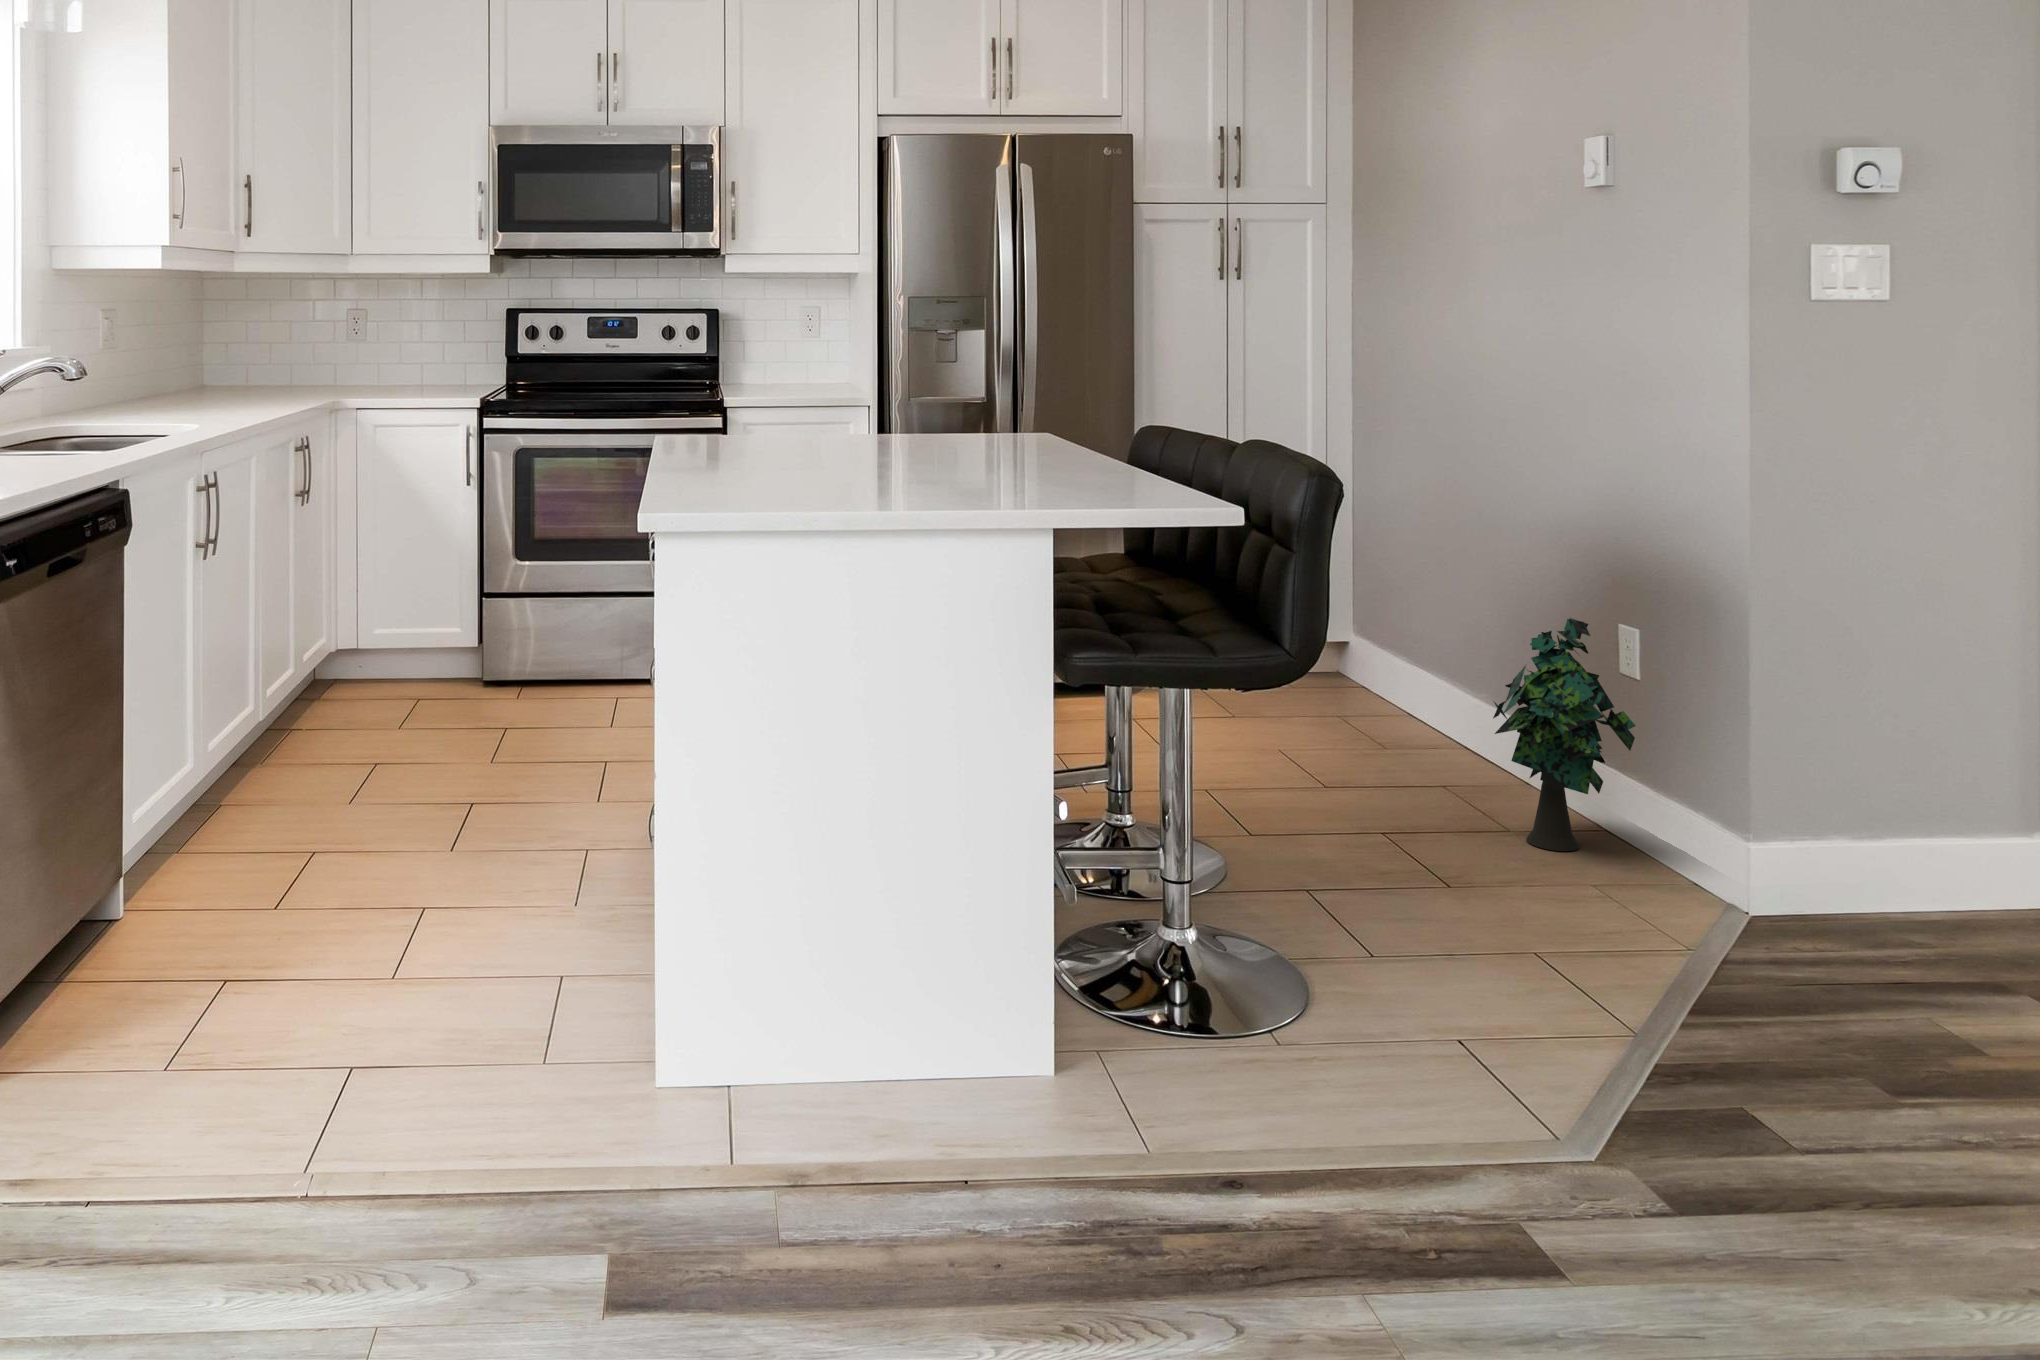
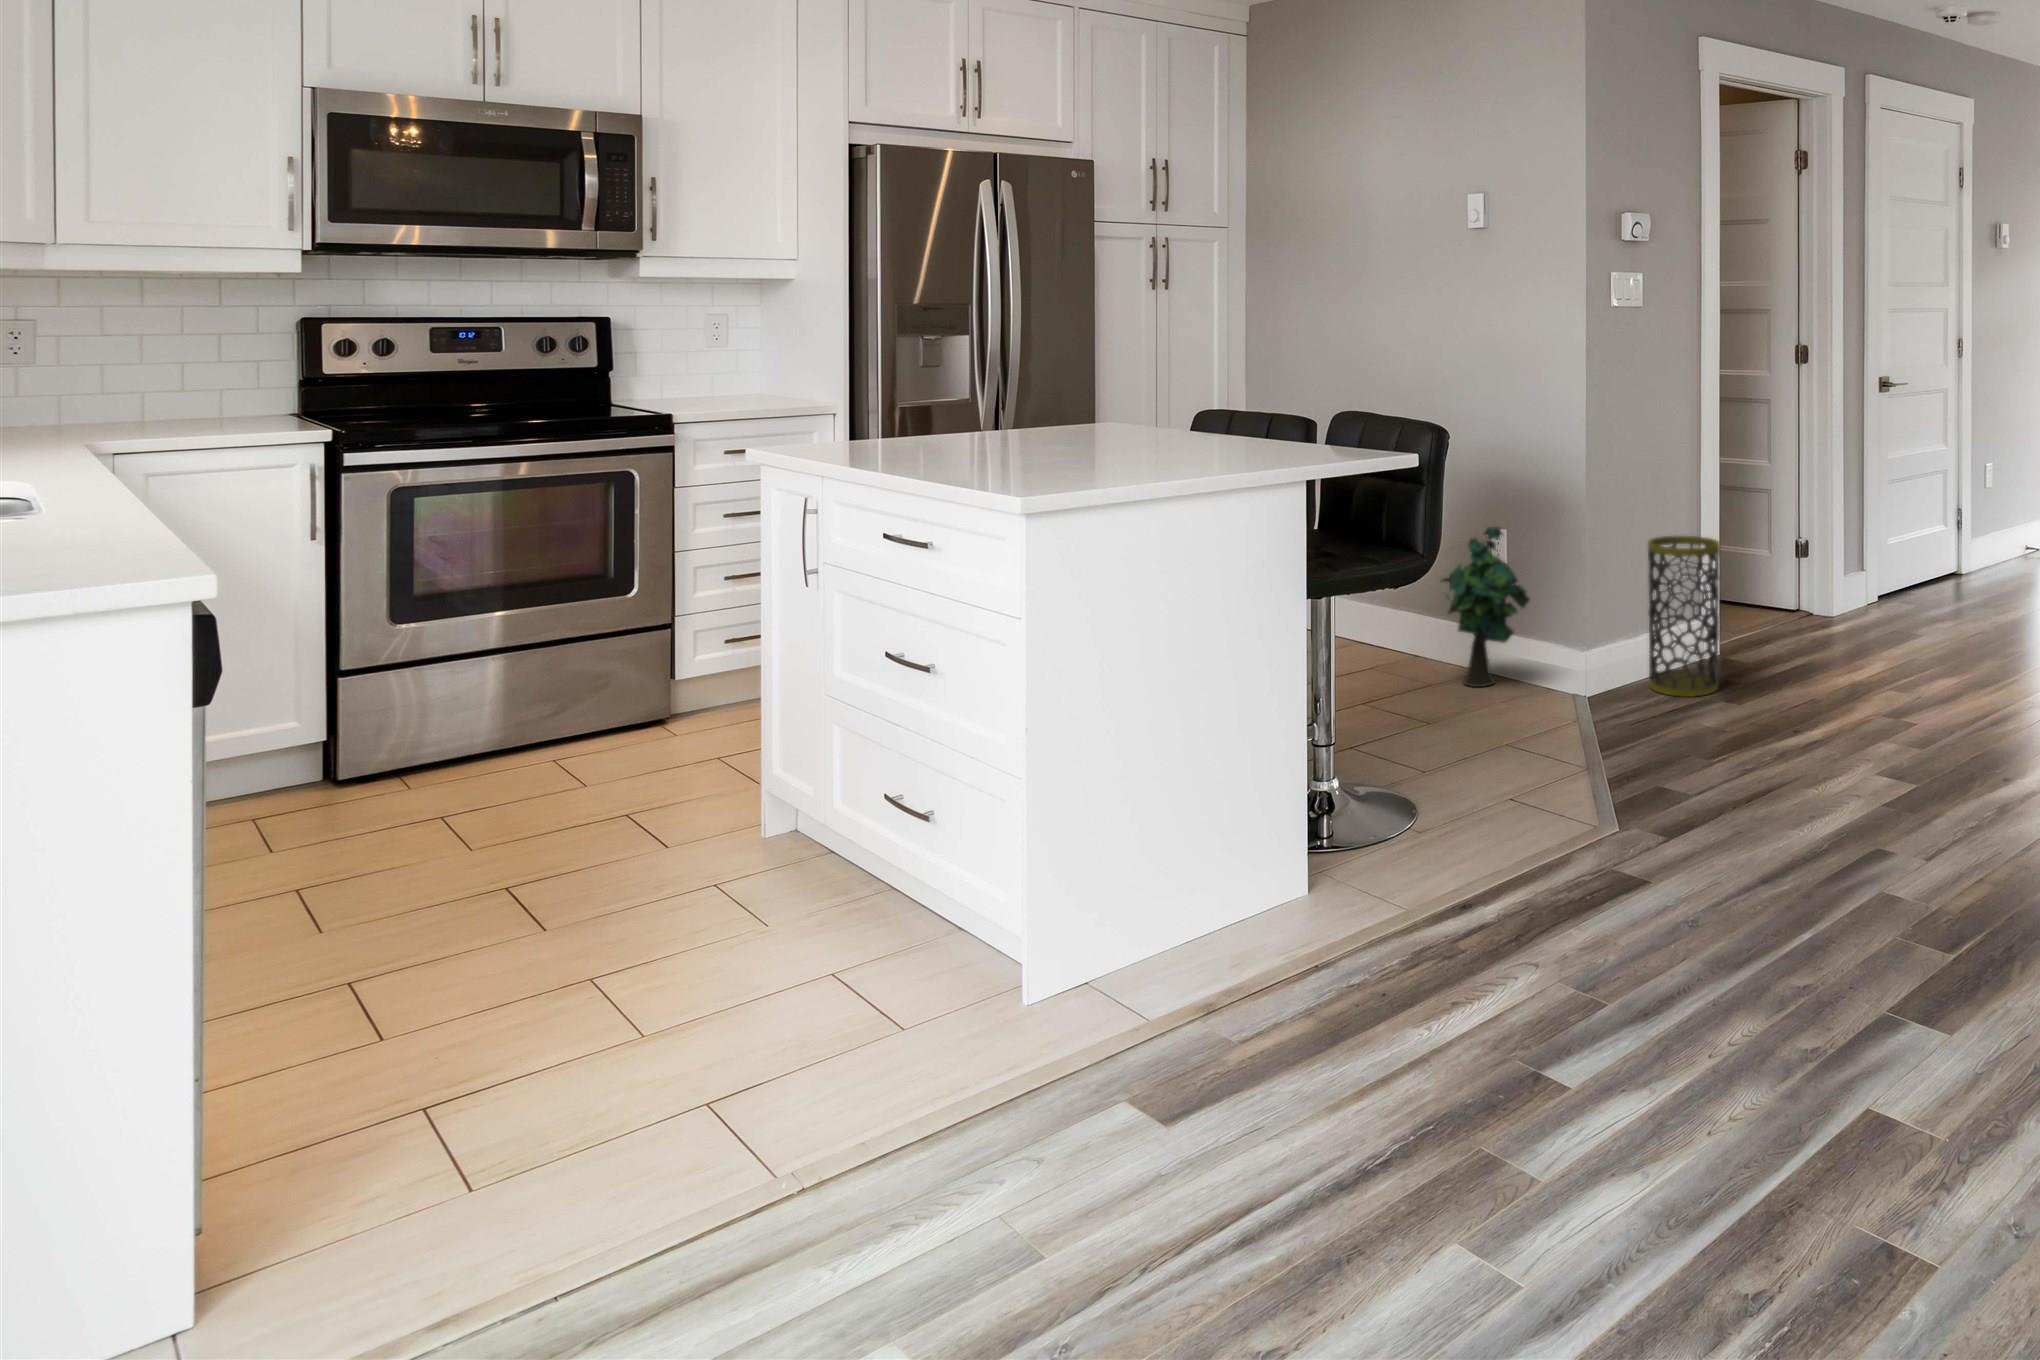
trash can: none [1840,679,1993,963] -> present [1648,536,1720,697]

